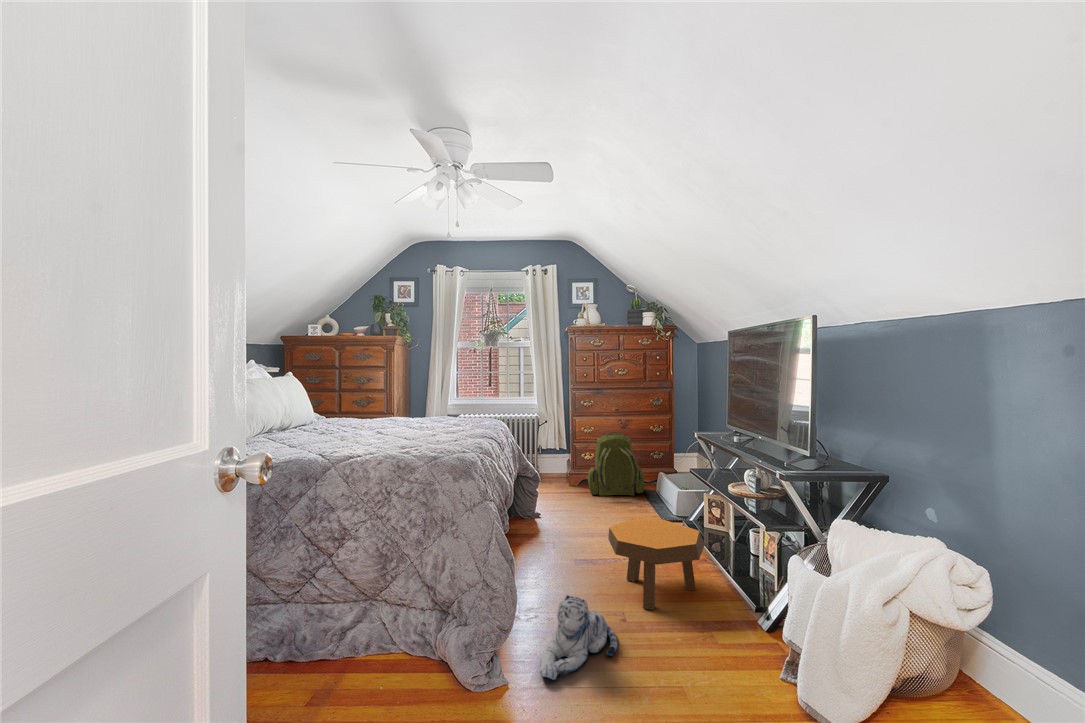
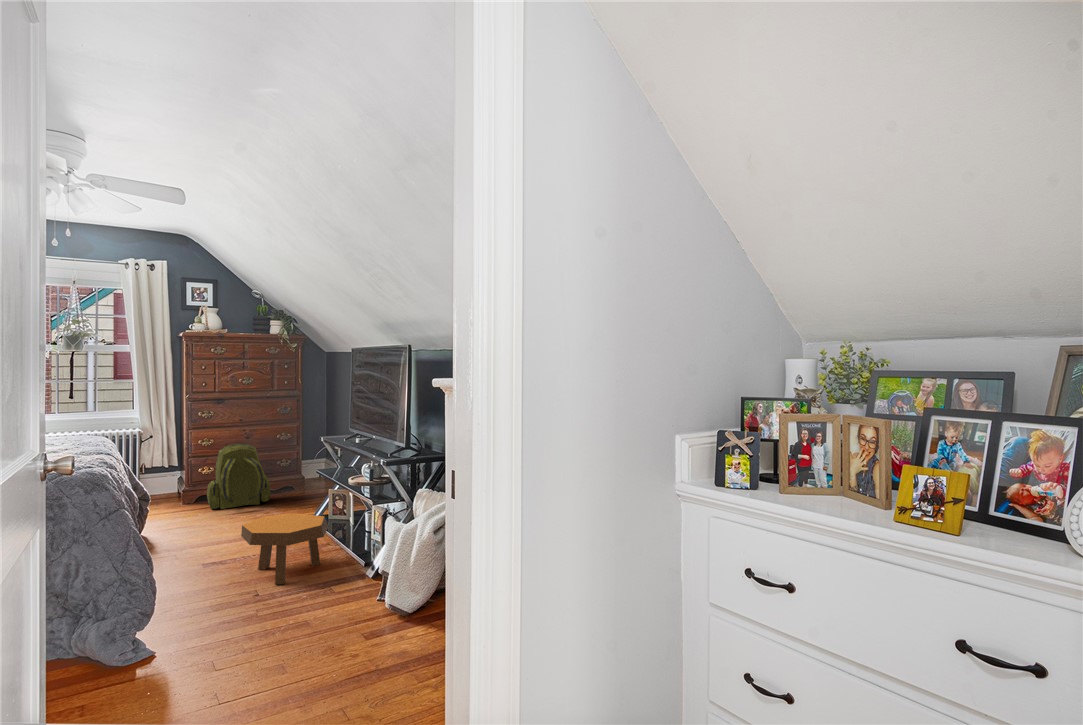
plush toy: present [540,595,618,680] -> none [185,576,255,644]

